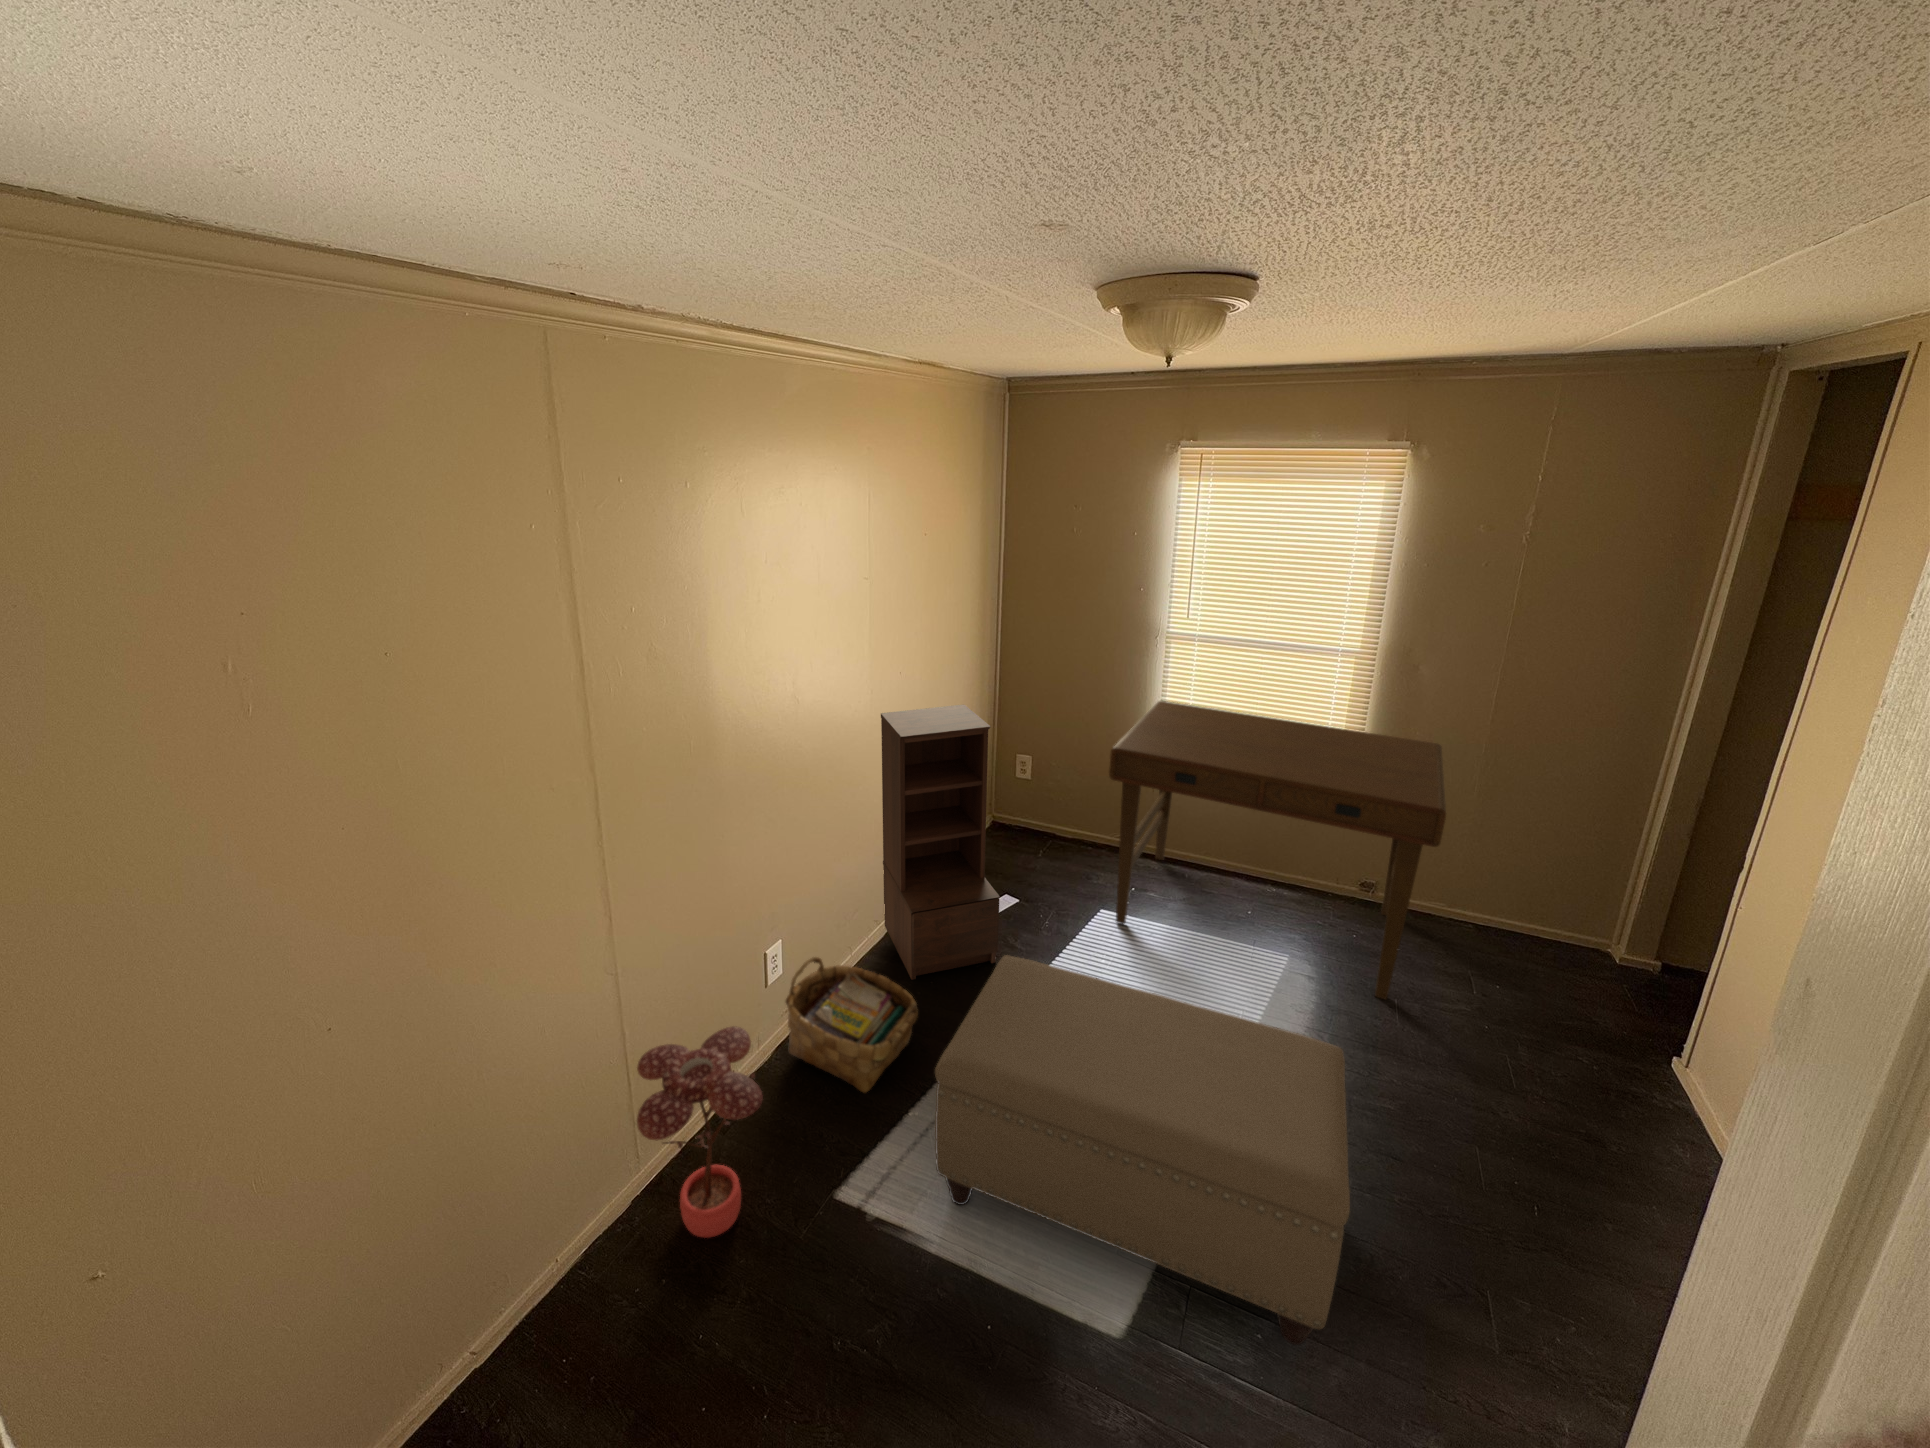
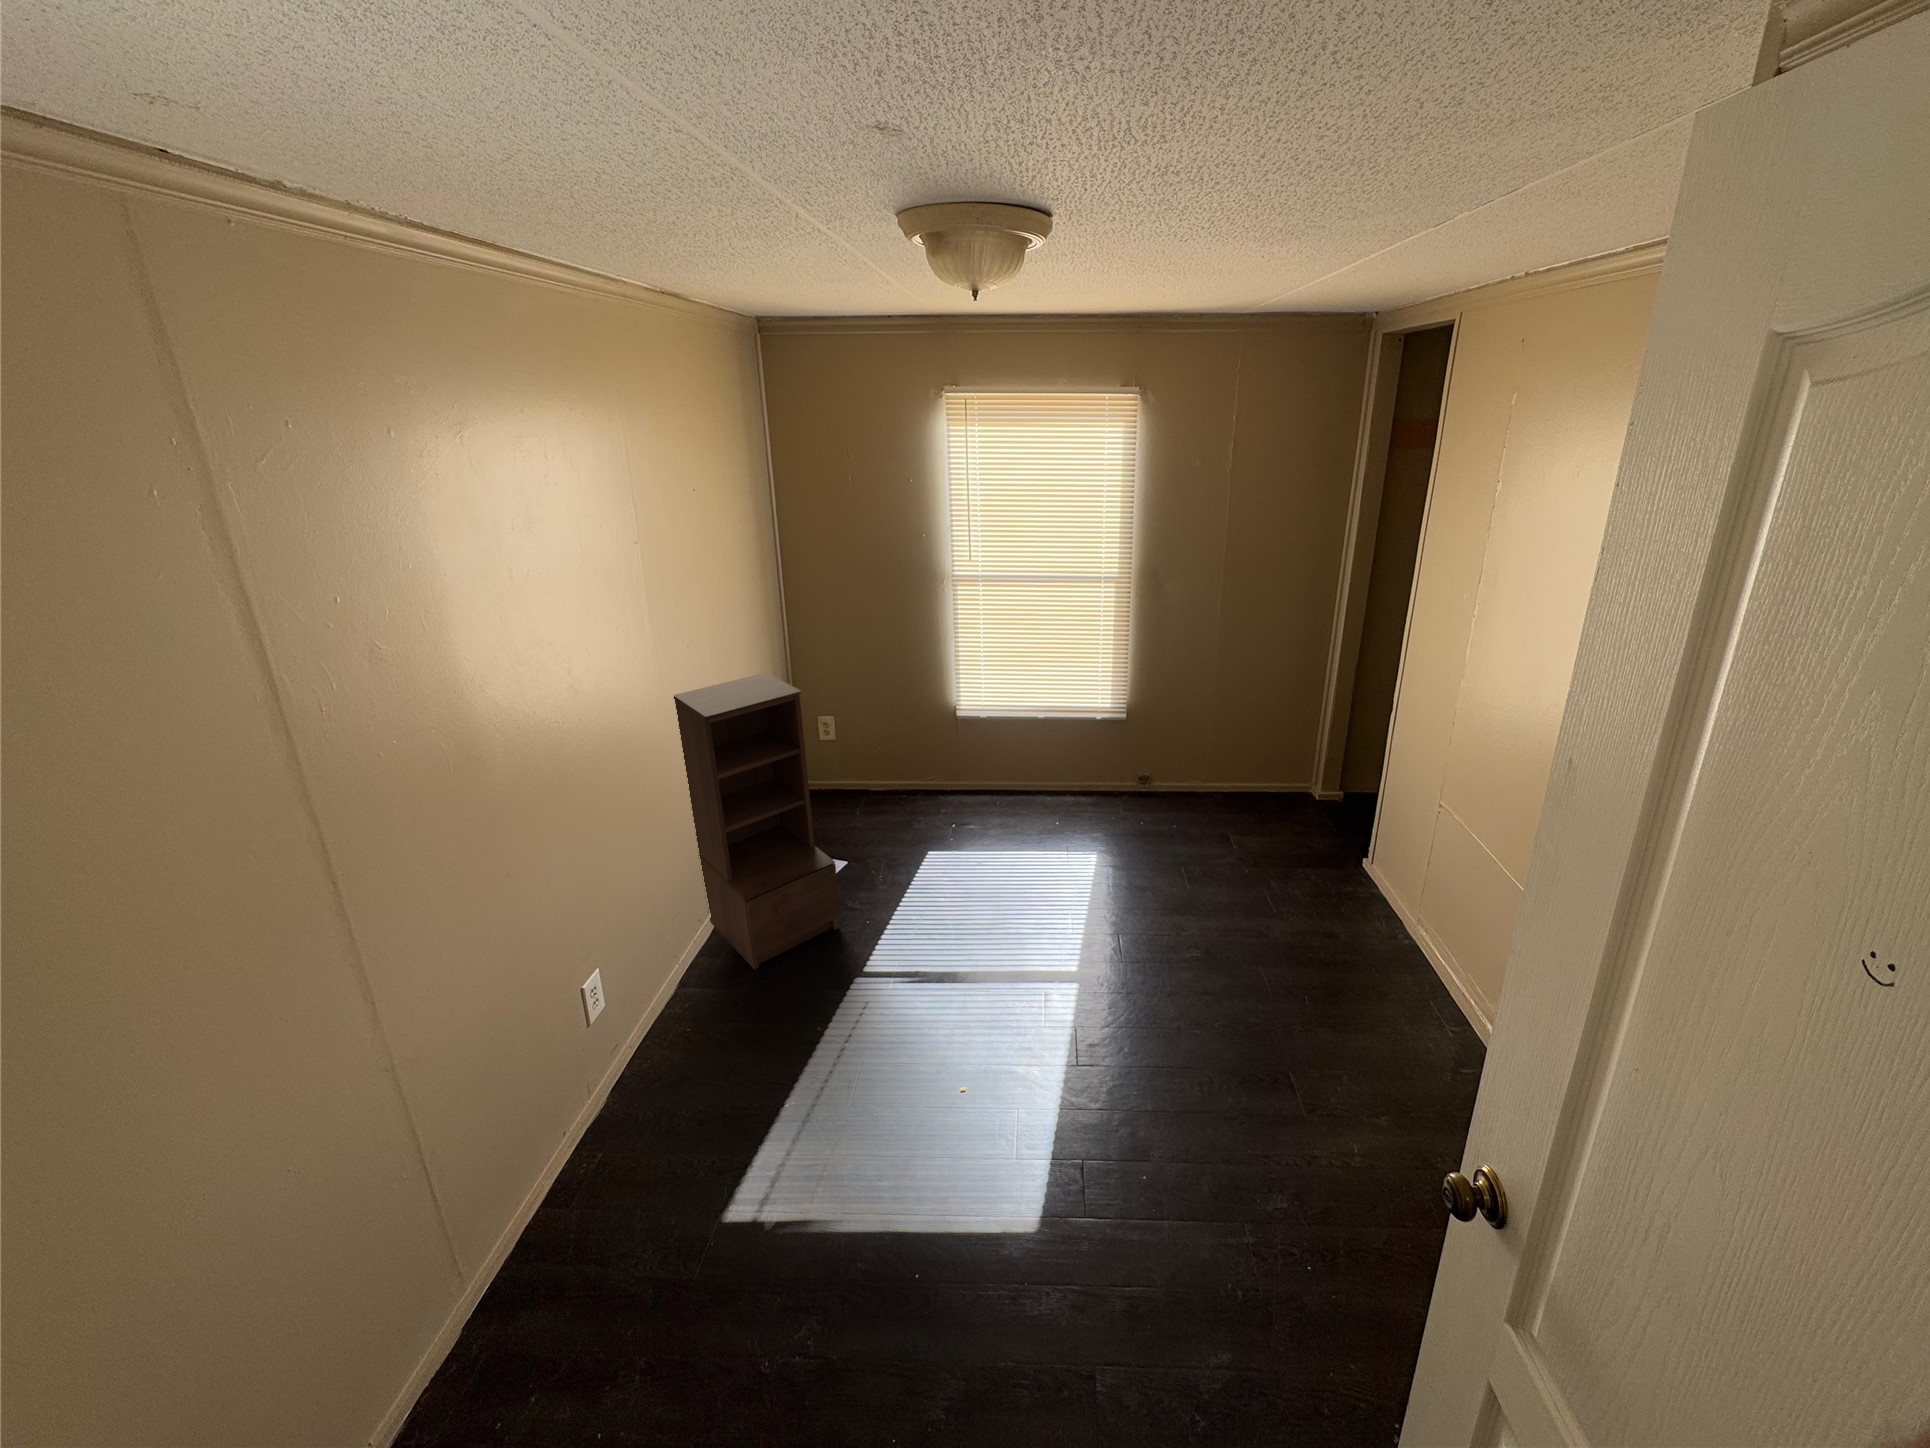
desk: present [1109,701,1446,999] -> none [922,643,1203,870]
ottoman: present [935,955,1350,1345] -> none [819,915,1204,1175]
woven basket: present [785,957,918,1092] -> none [617,974,775,1102]
potted plant: present [637,1026,763,1238] -> none [445,1082,629,1333]

